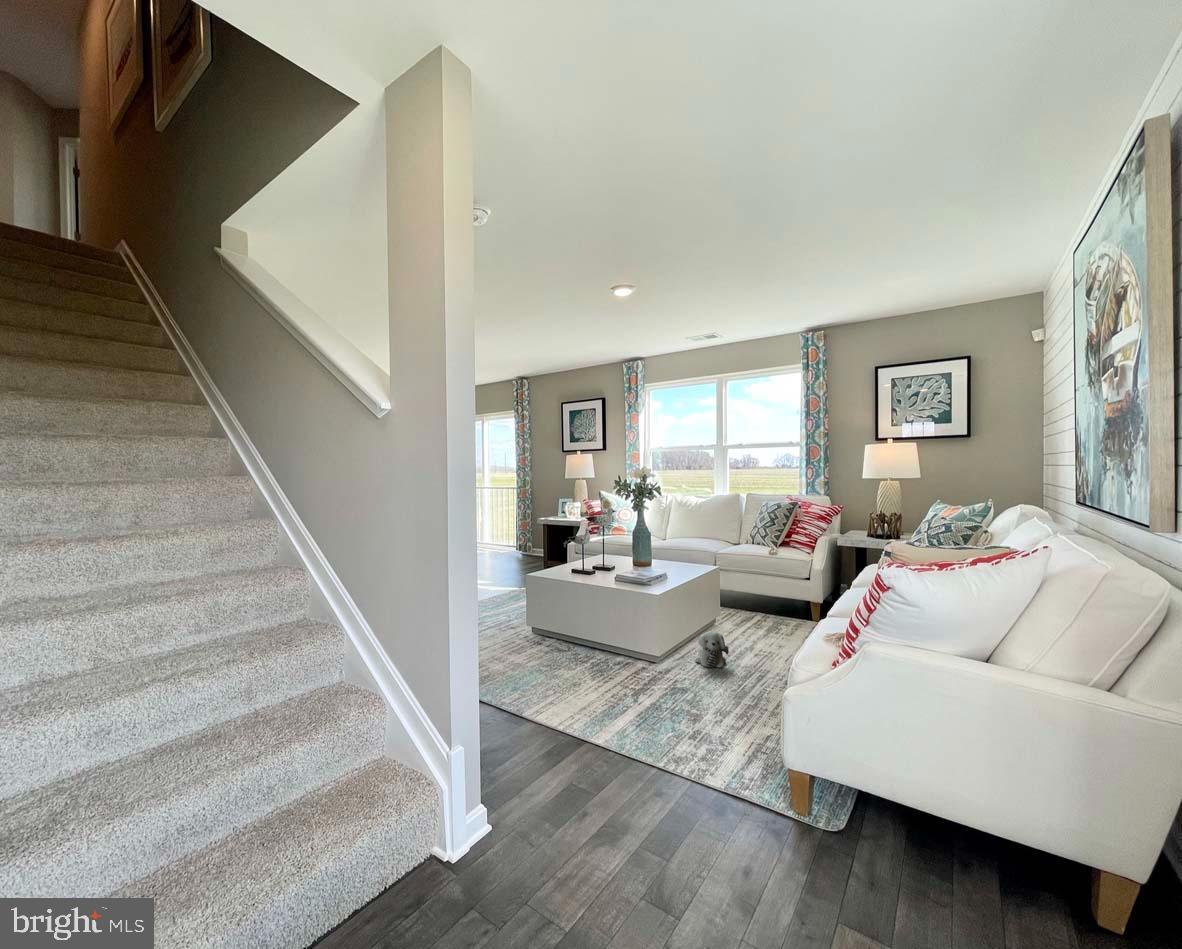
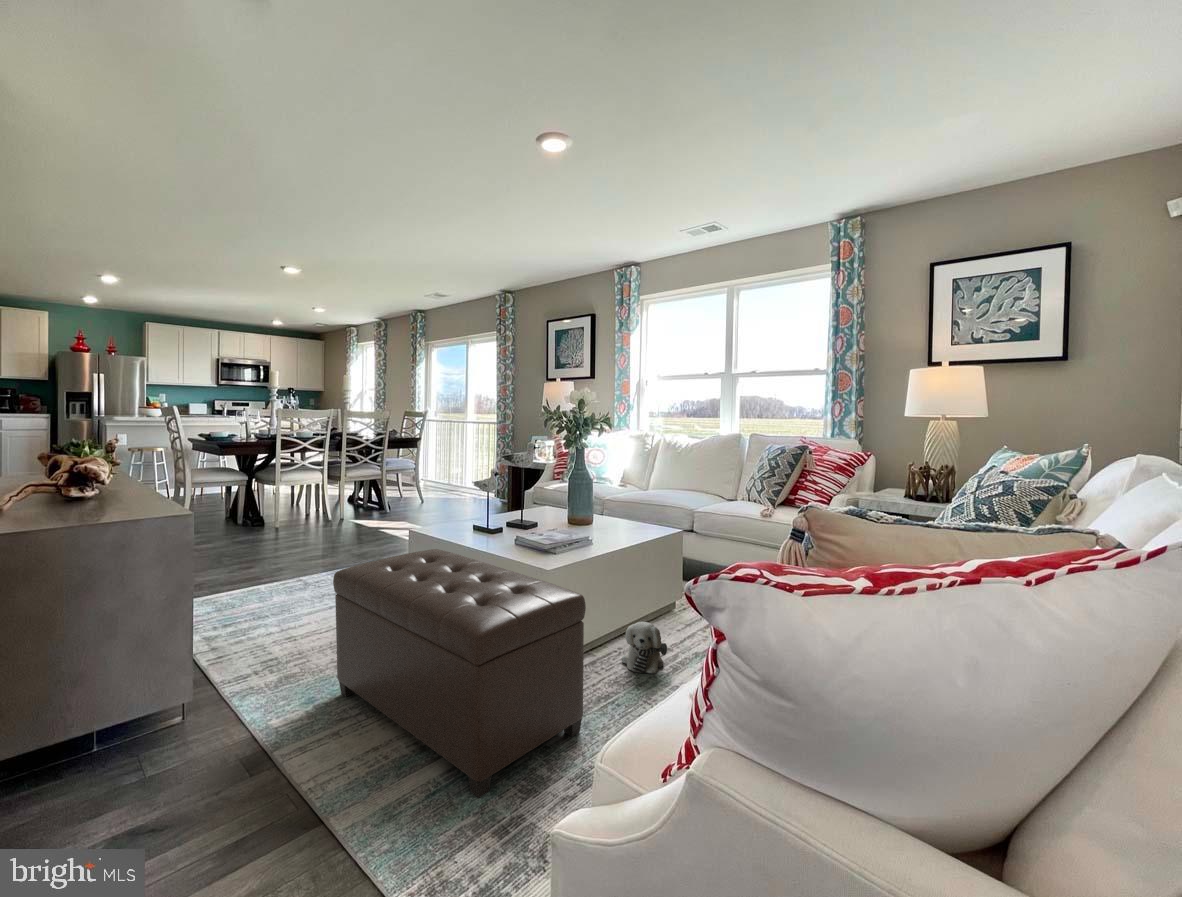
ottoman: none [506,585,695,741] -> present [333,549,586,798]

